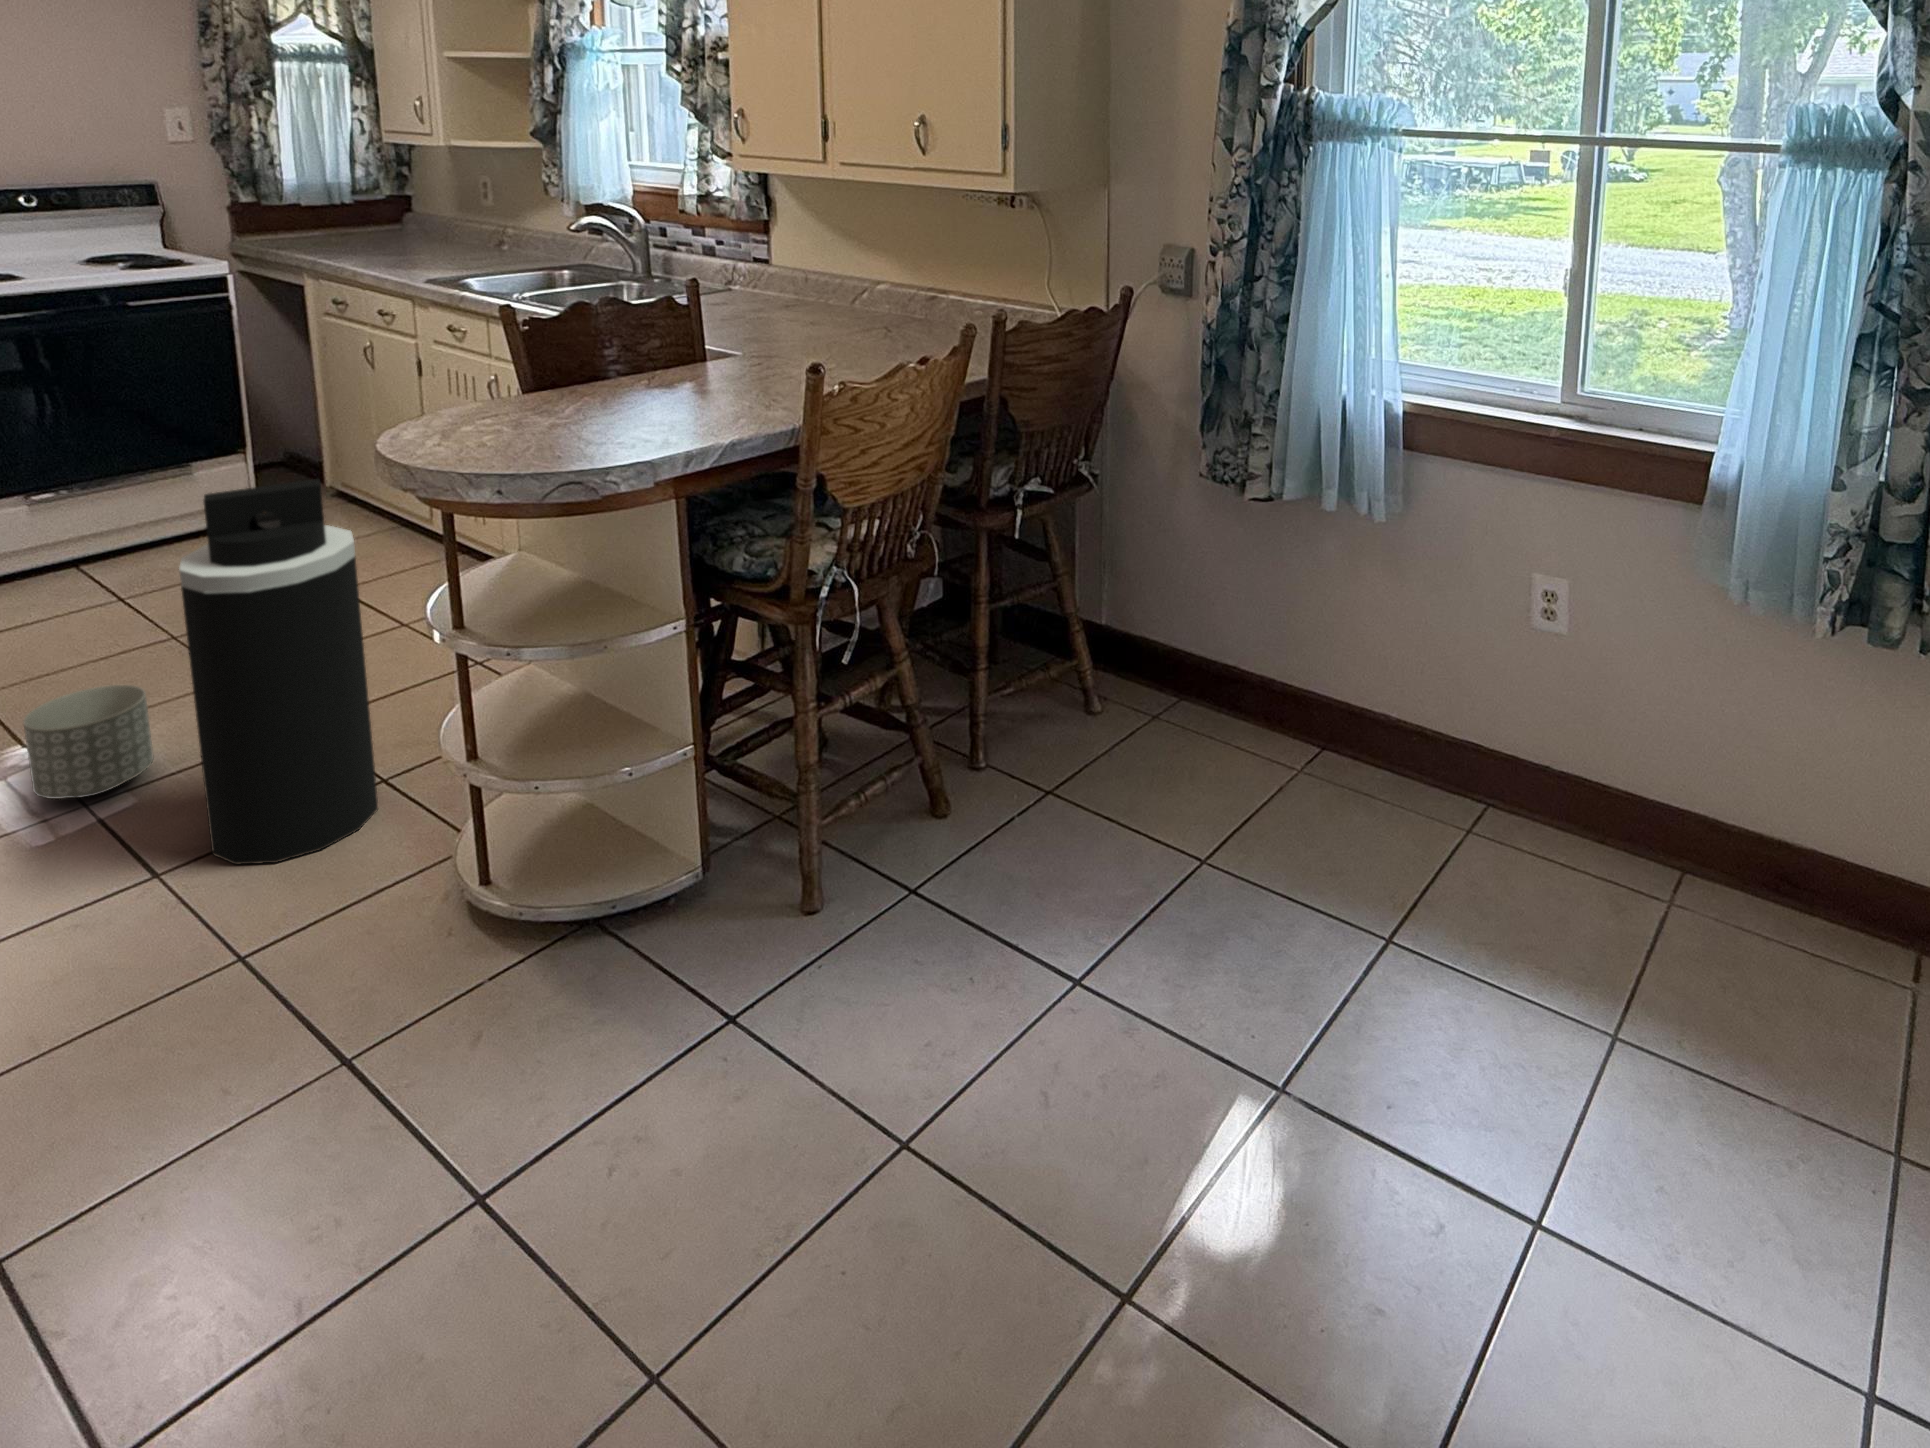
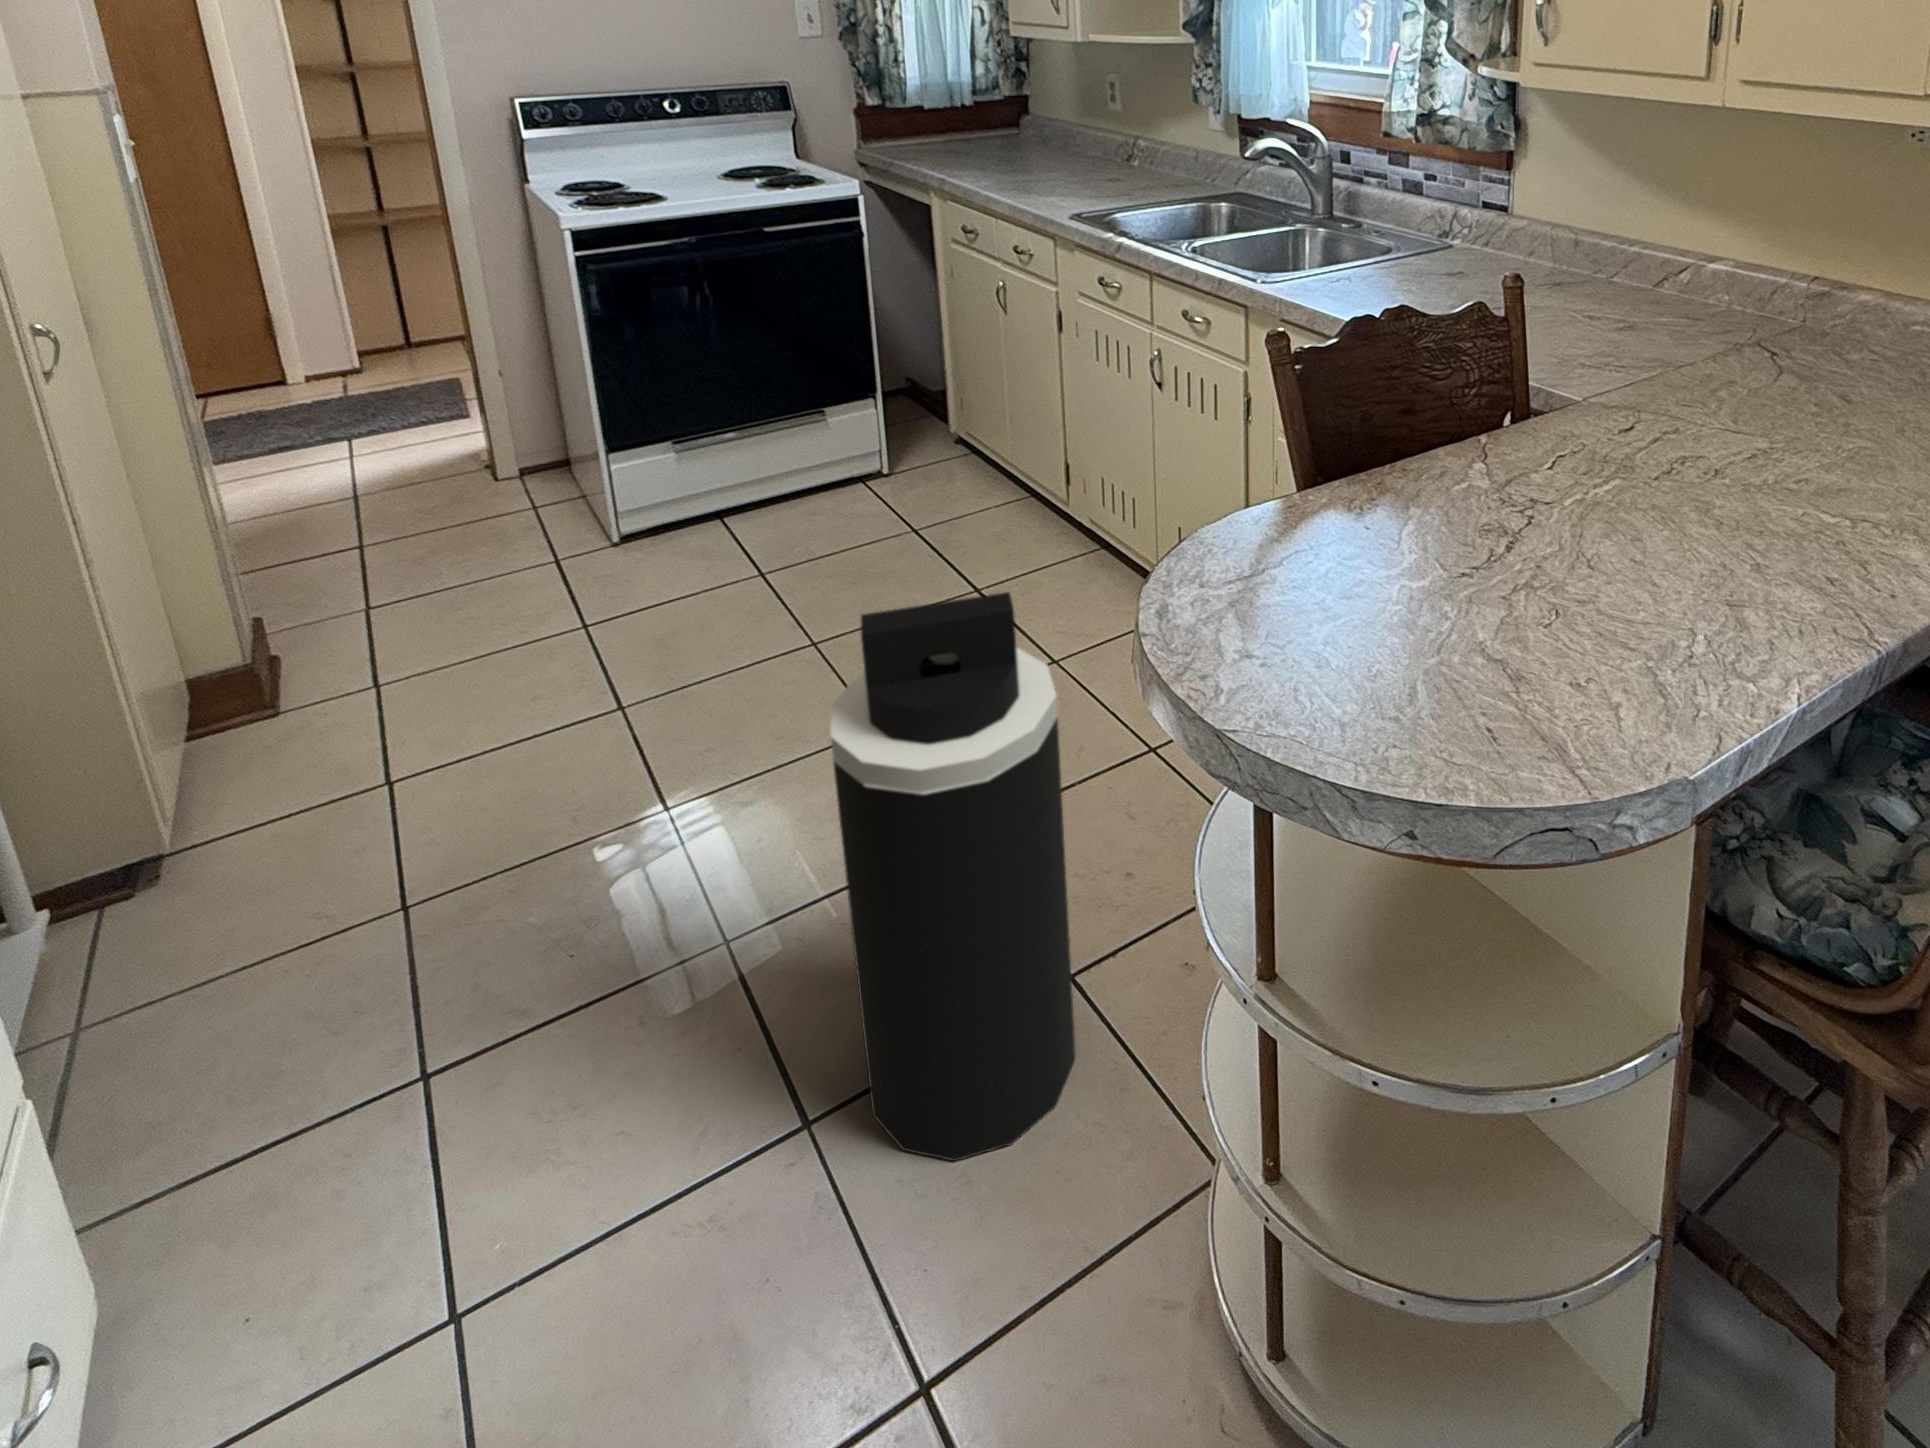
planter: present [23,685,153,799] -> none [655,783,798,951]

